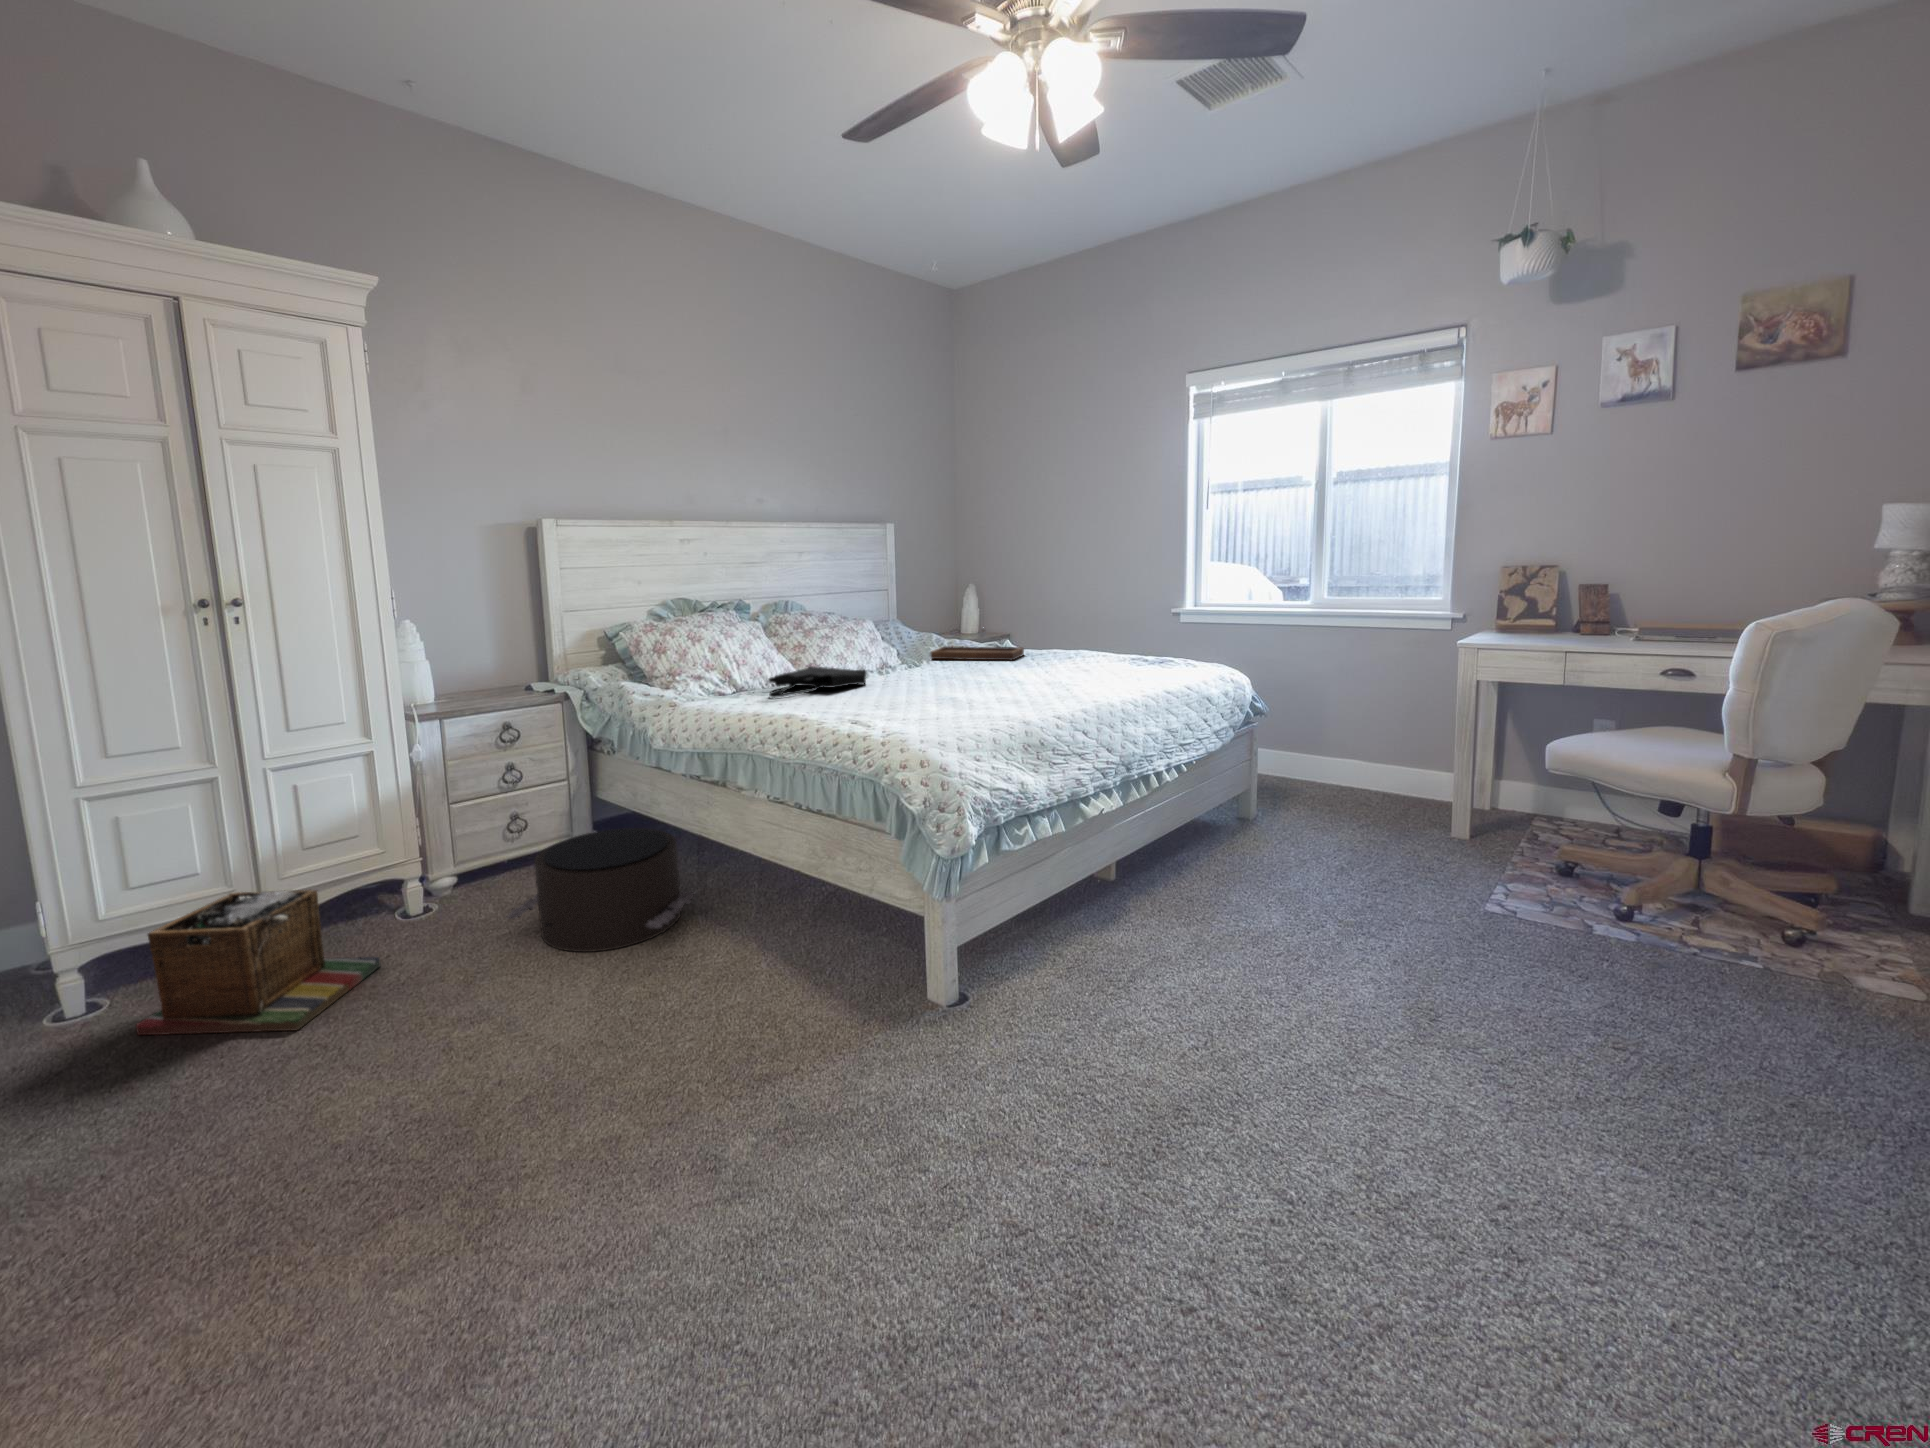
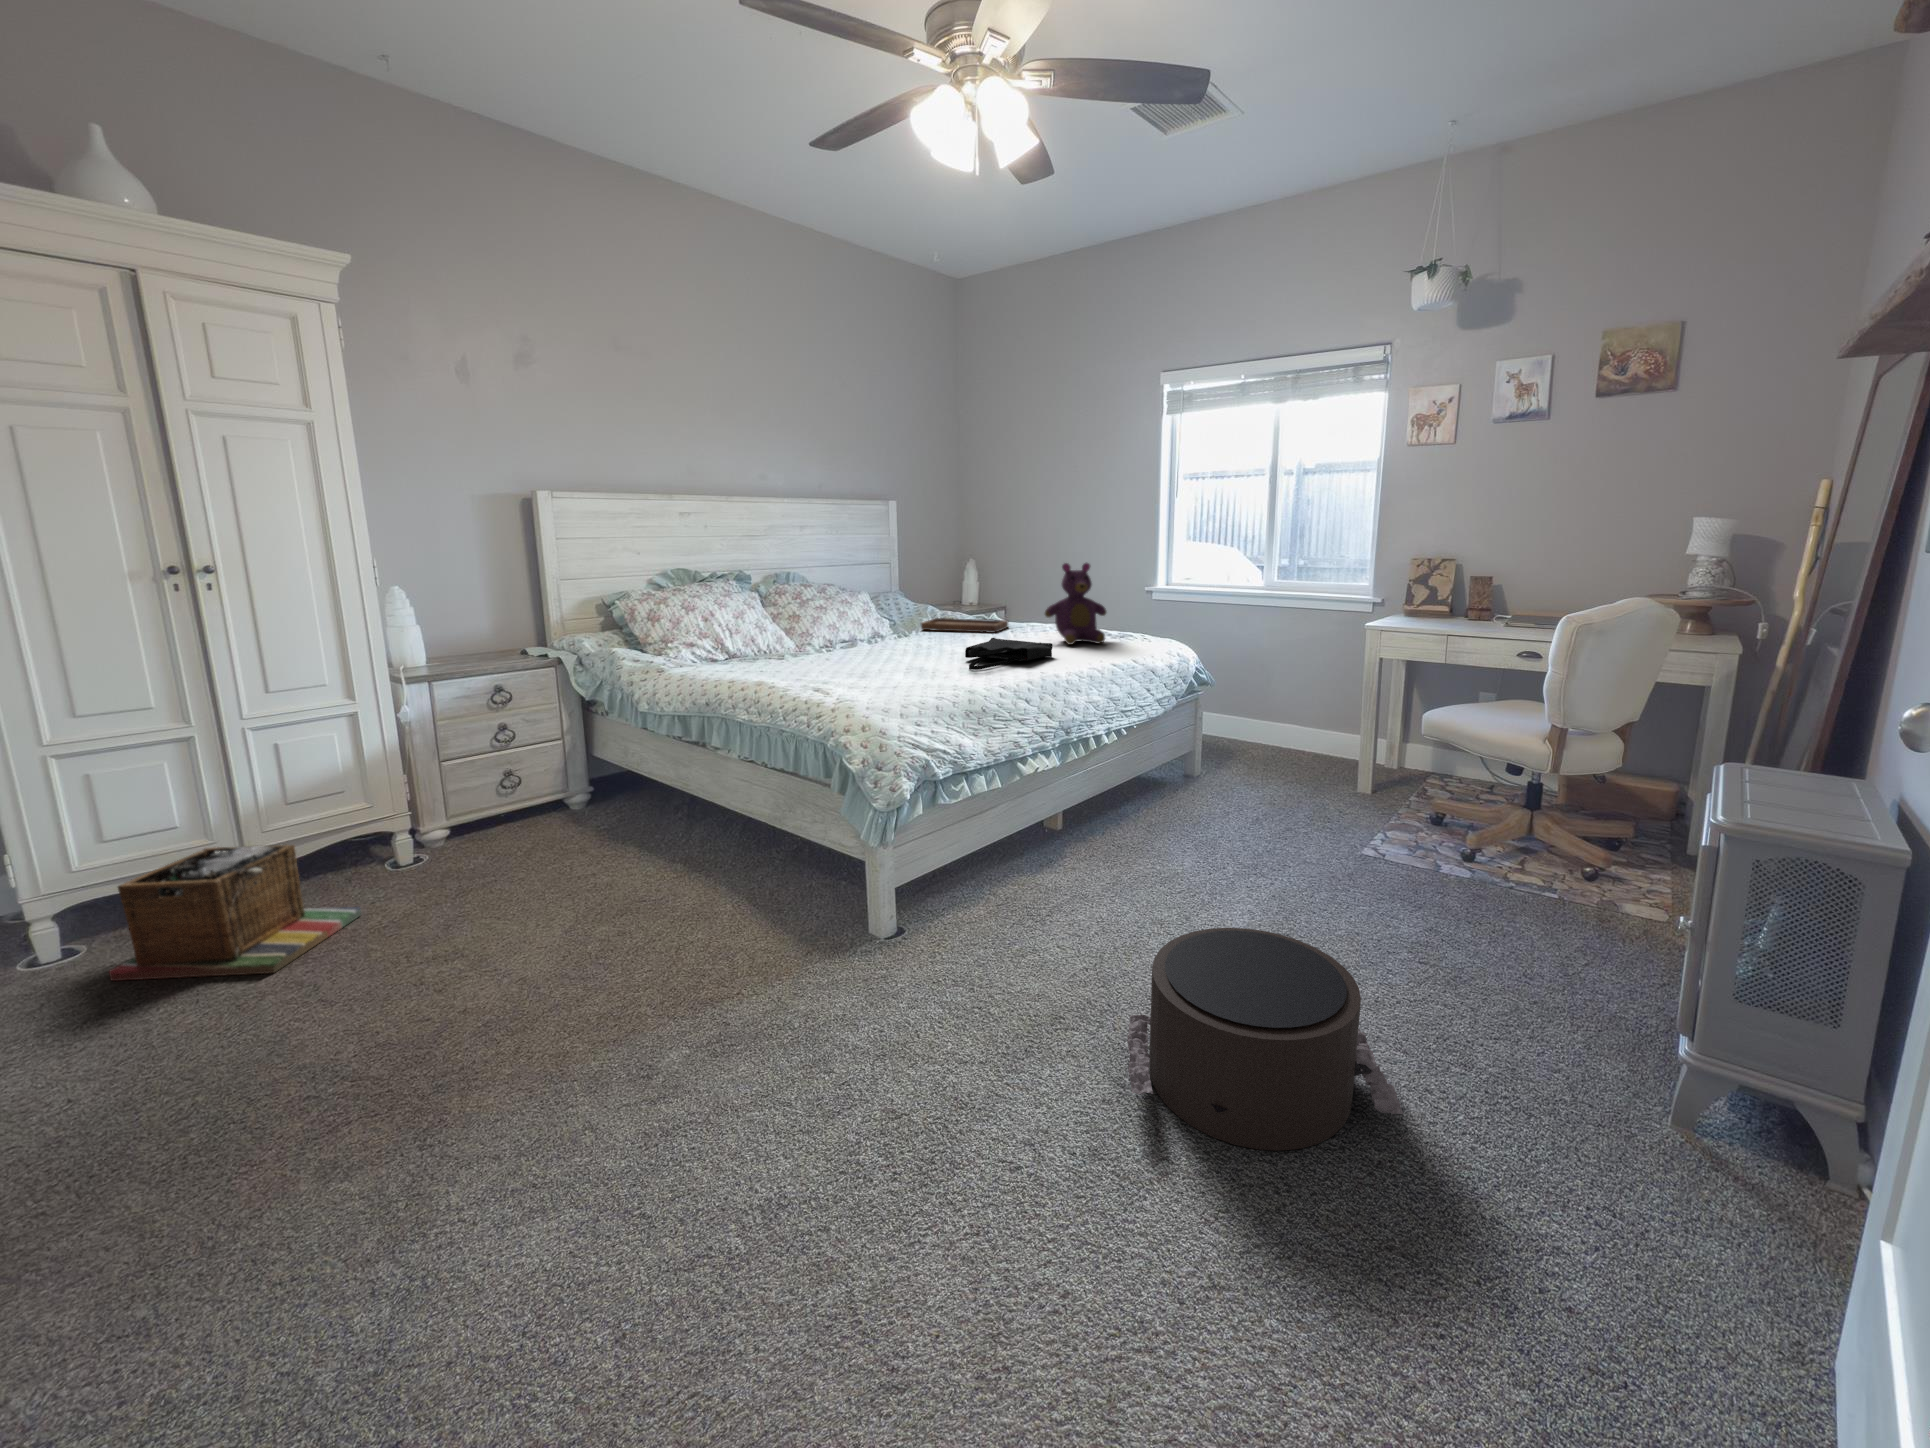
teddy bear: none [1074,580,1145,671] -> present [1045,563,1106,645]
tote bag: present [768,665,866,698] -> present [965,638,1053,670]
pouf: present [507,828,694,952] -> present [1127,928,1402,1151]

